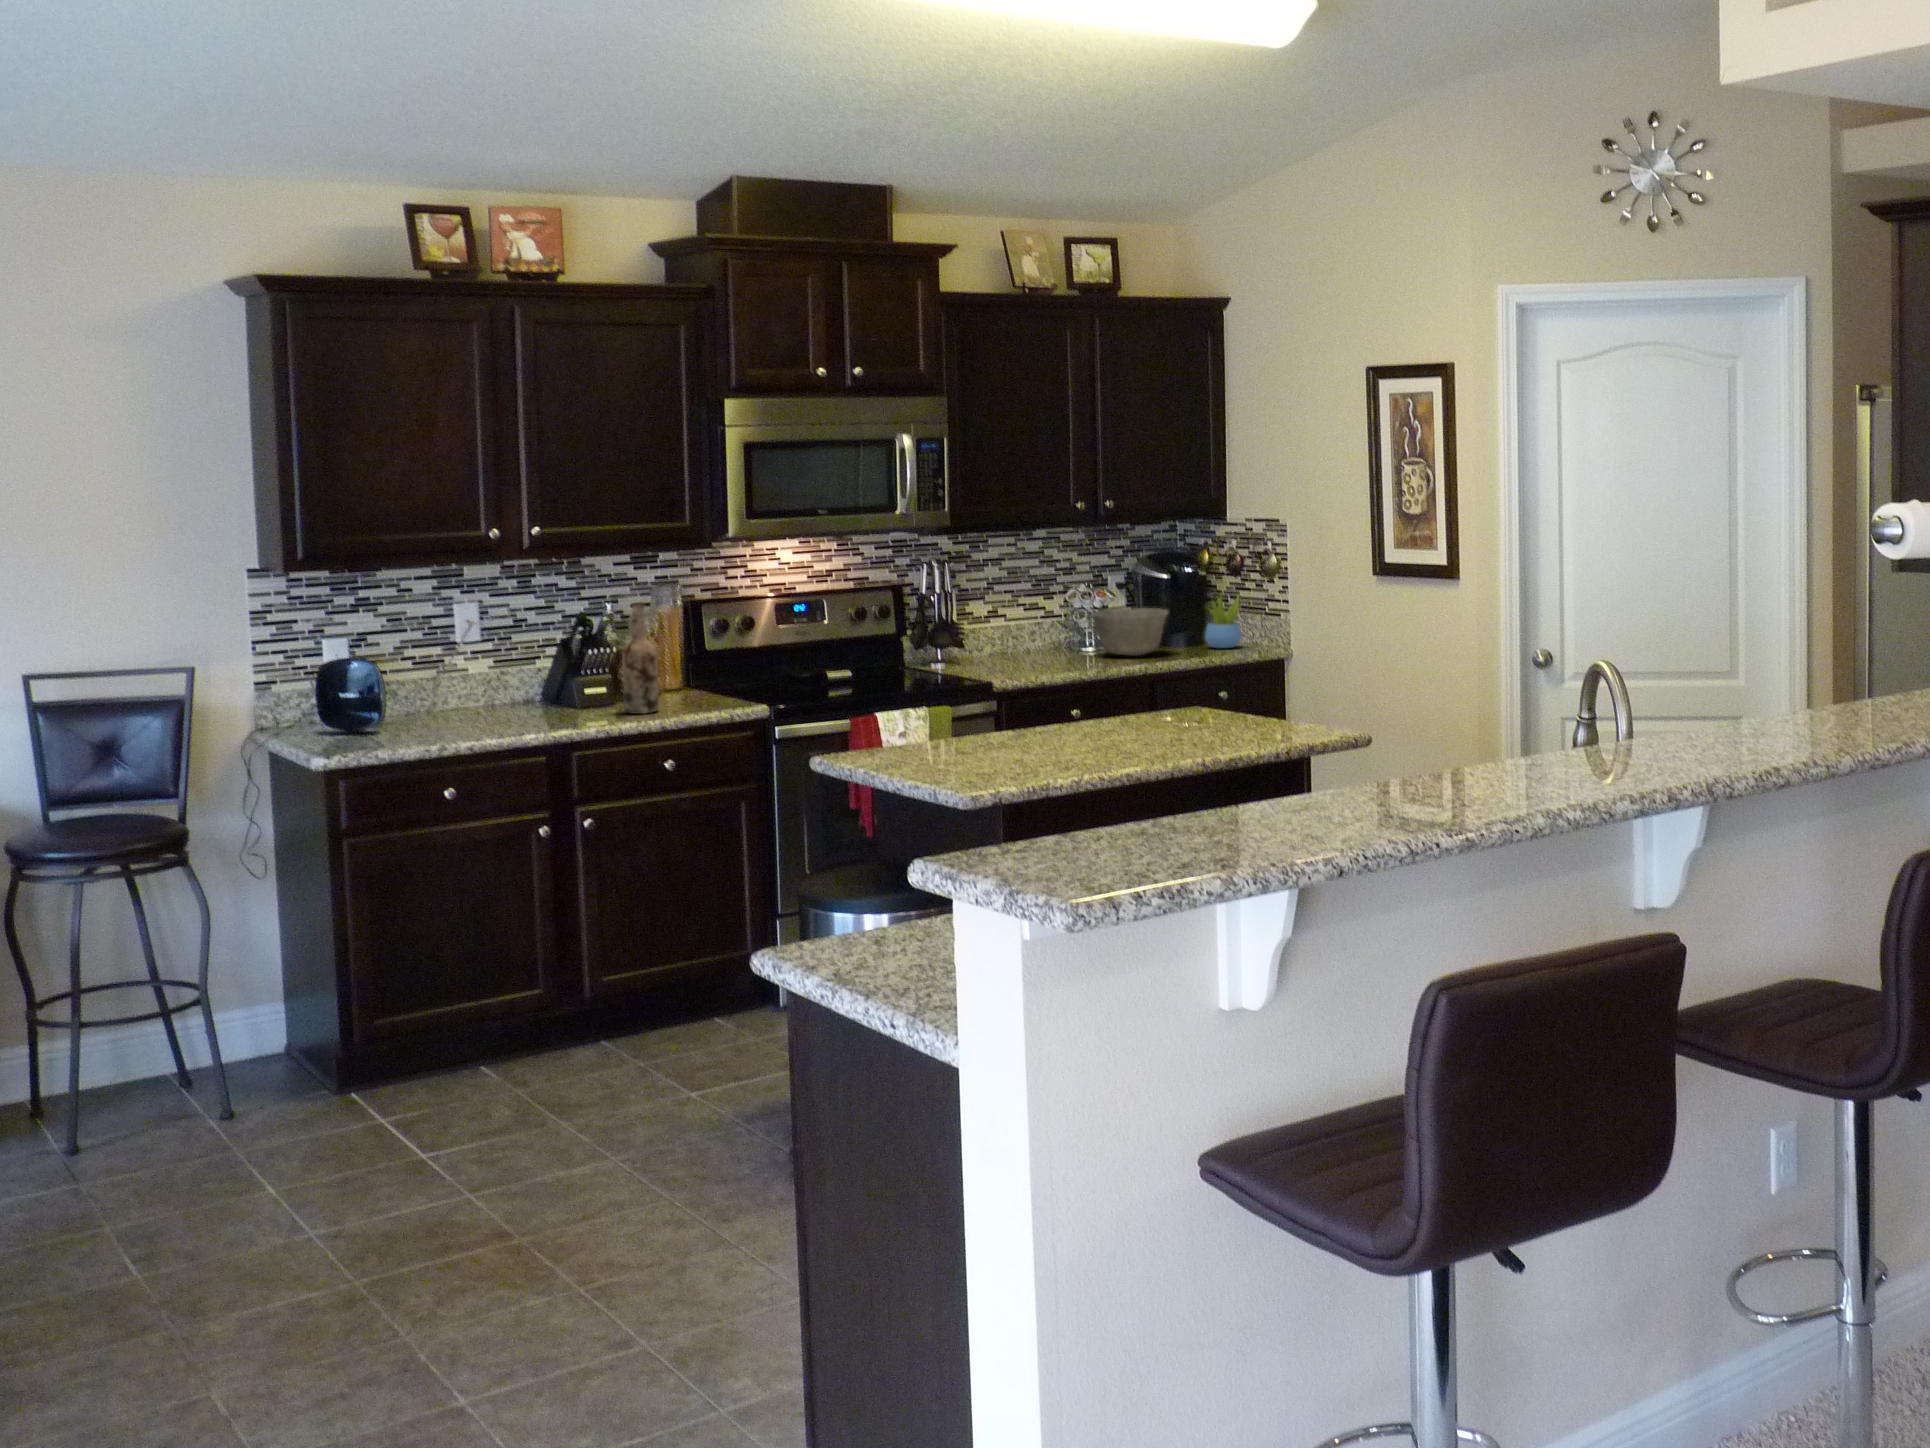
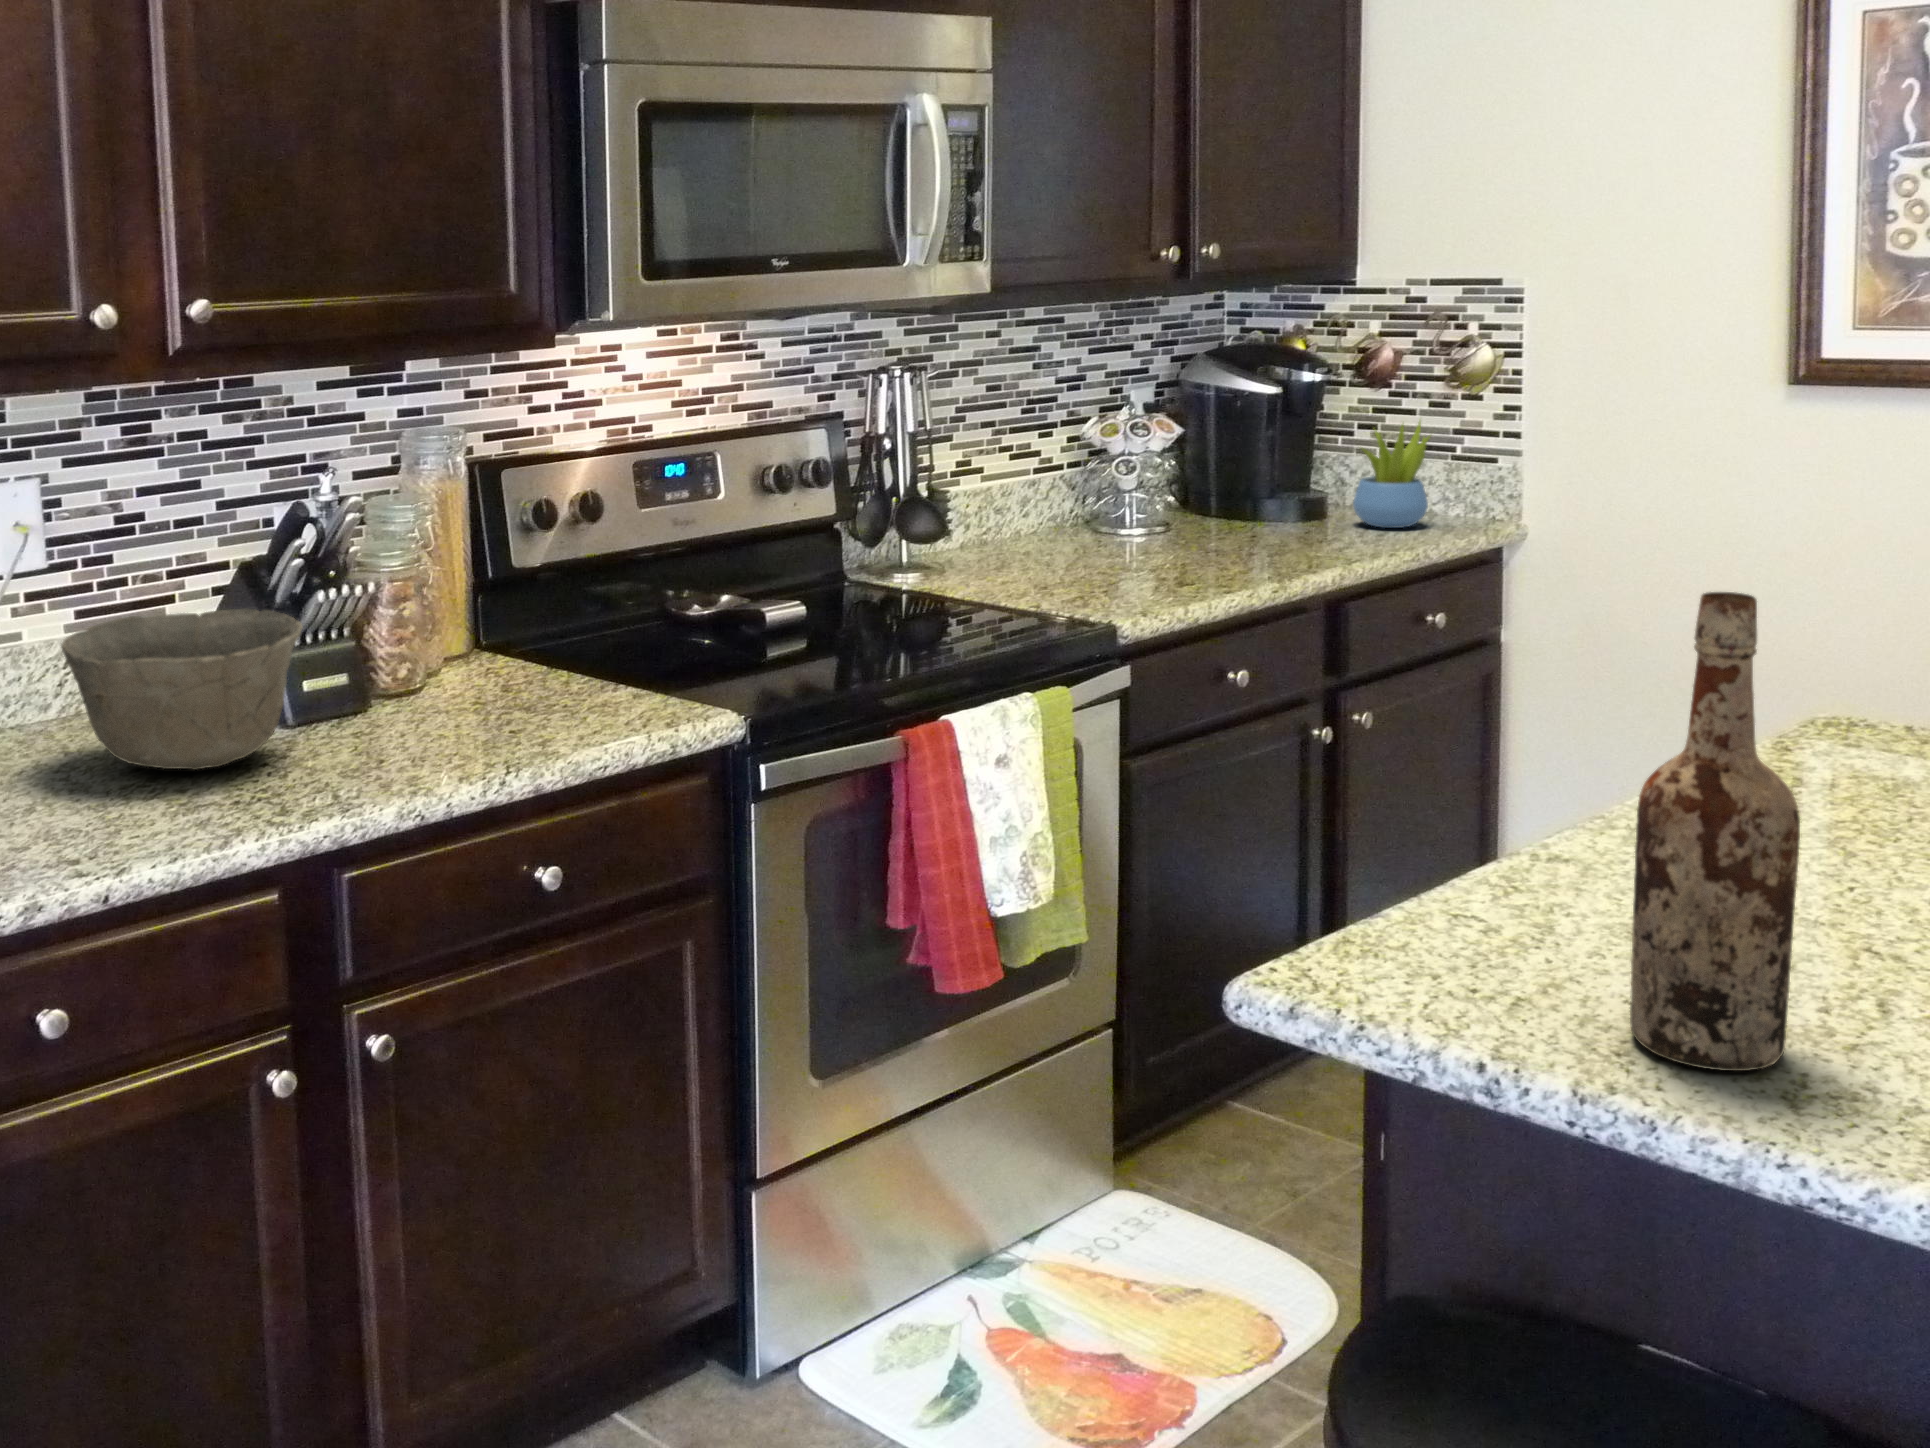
wine bottle: present [622,602,659,714] -> present [1630,592,1800,1071]
bowl: present [1091,608,1168,656] -> present [61,609,302,770]

